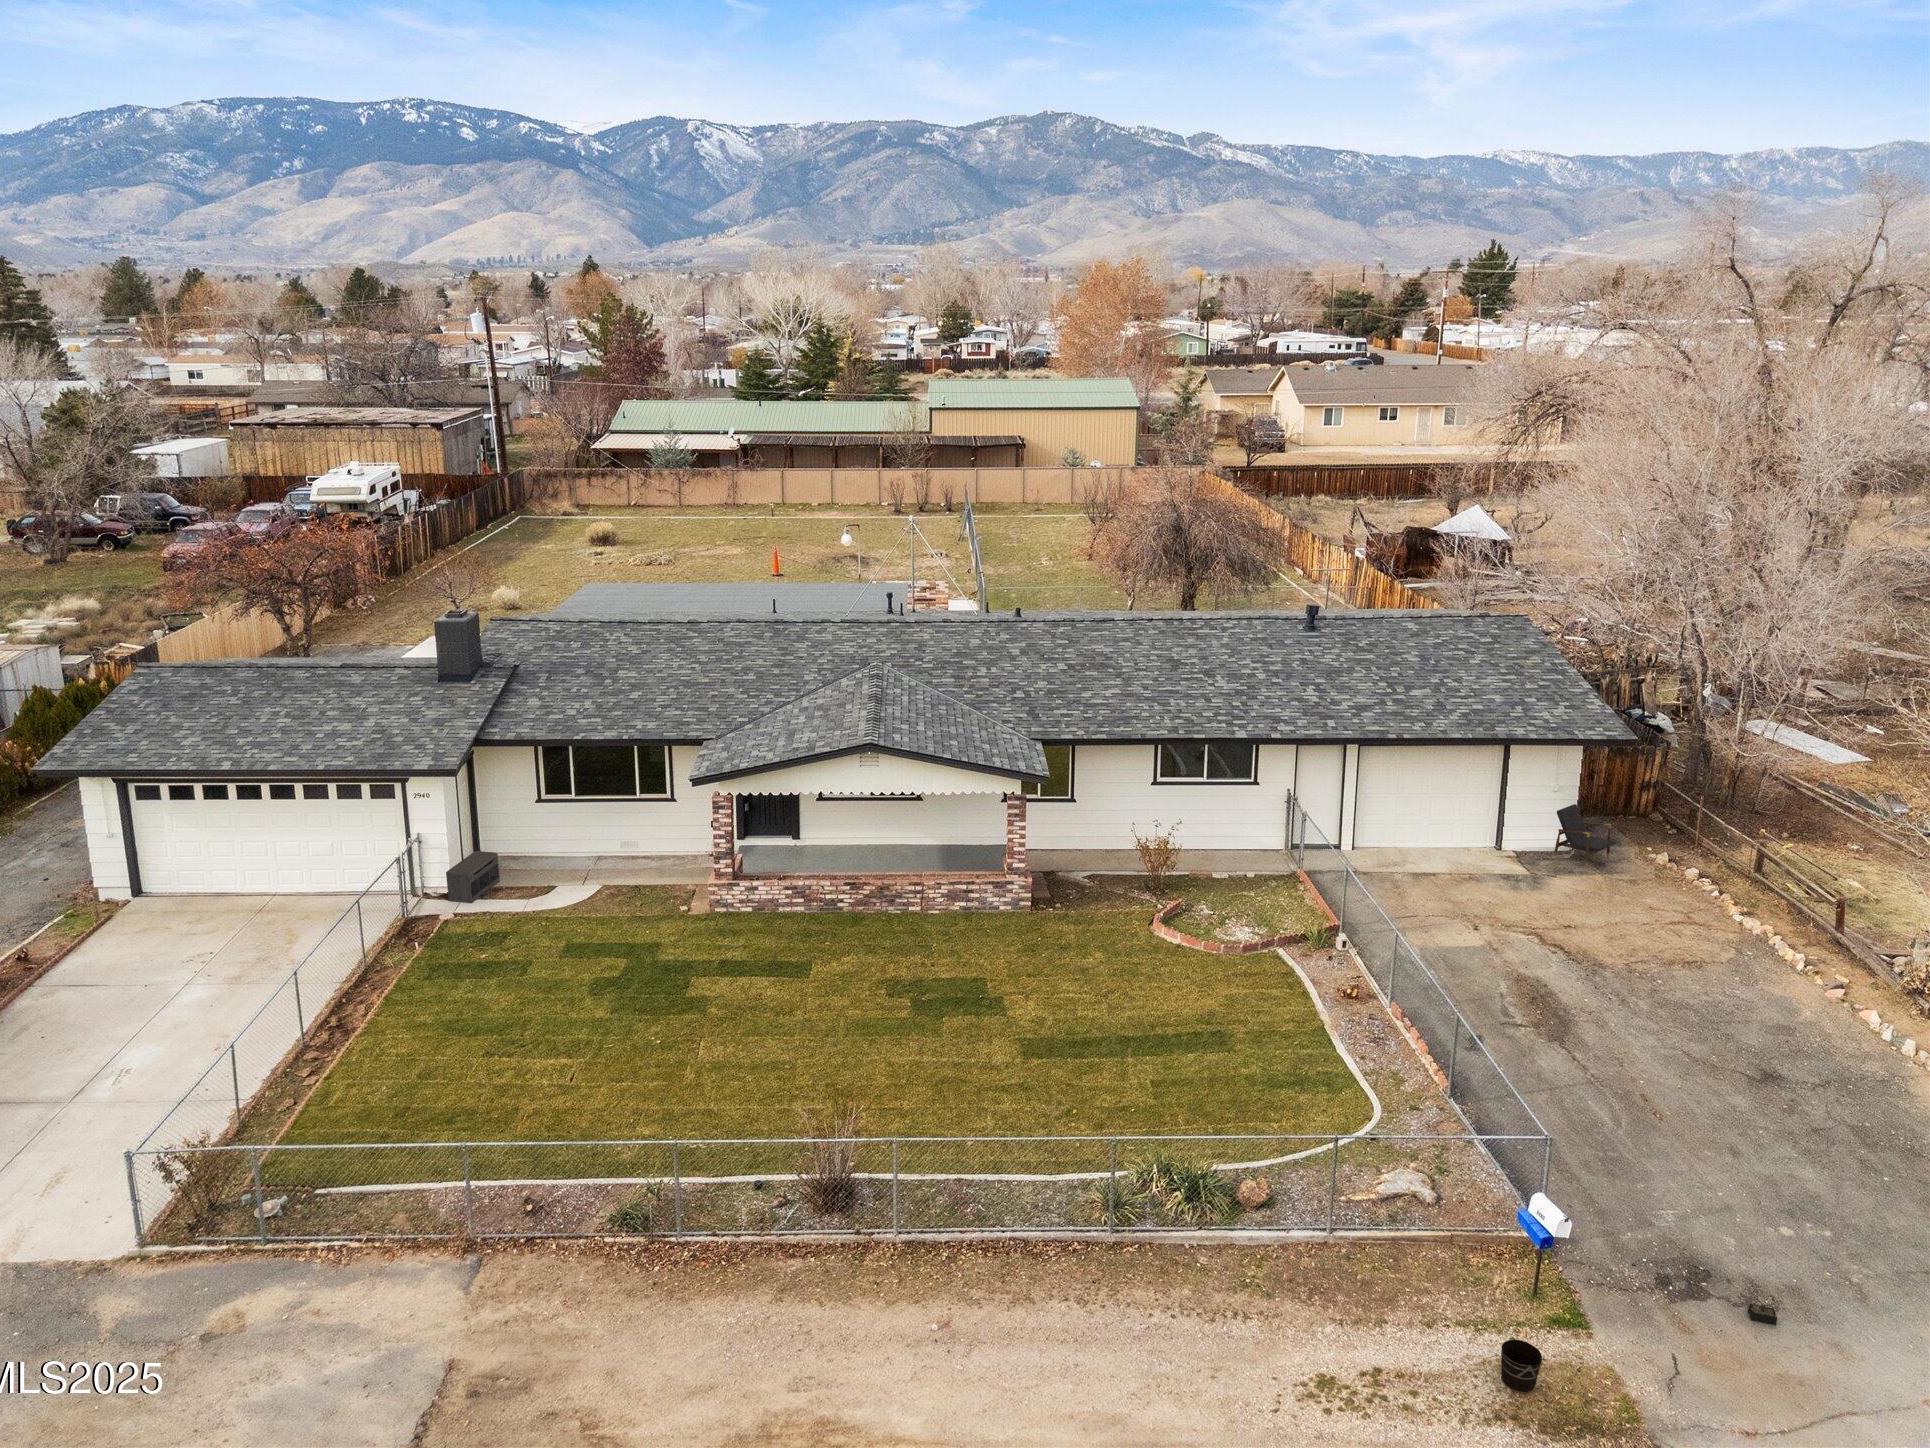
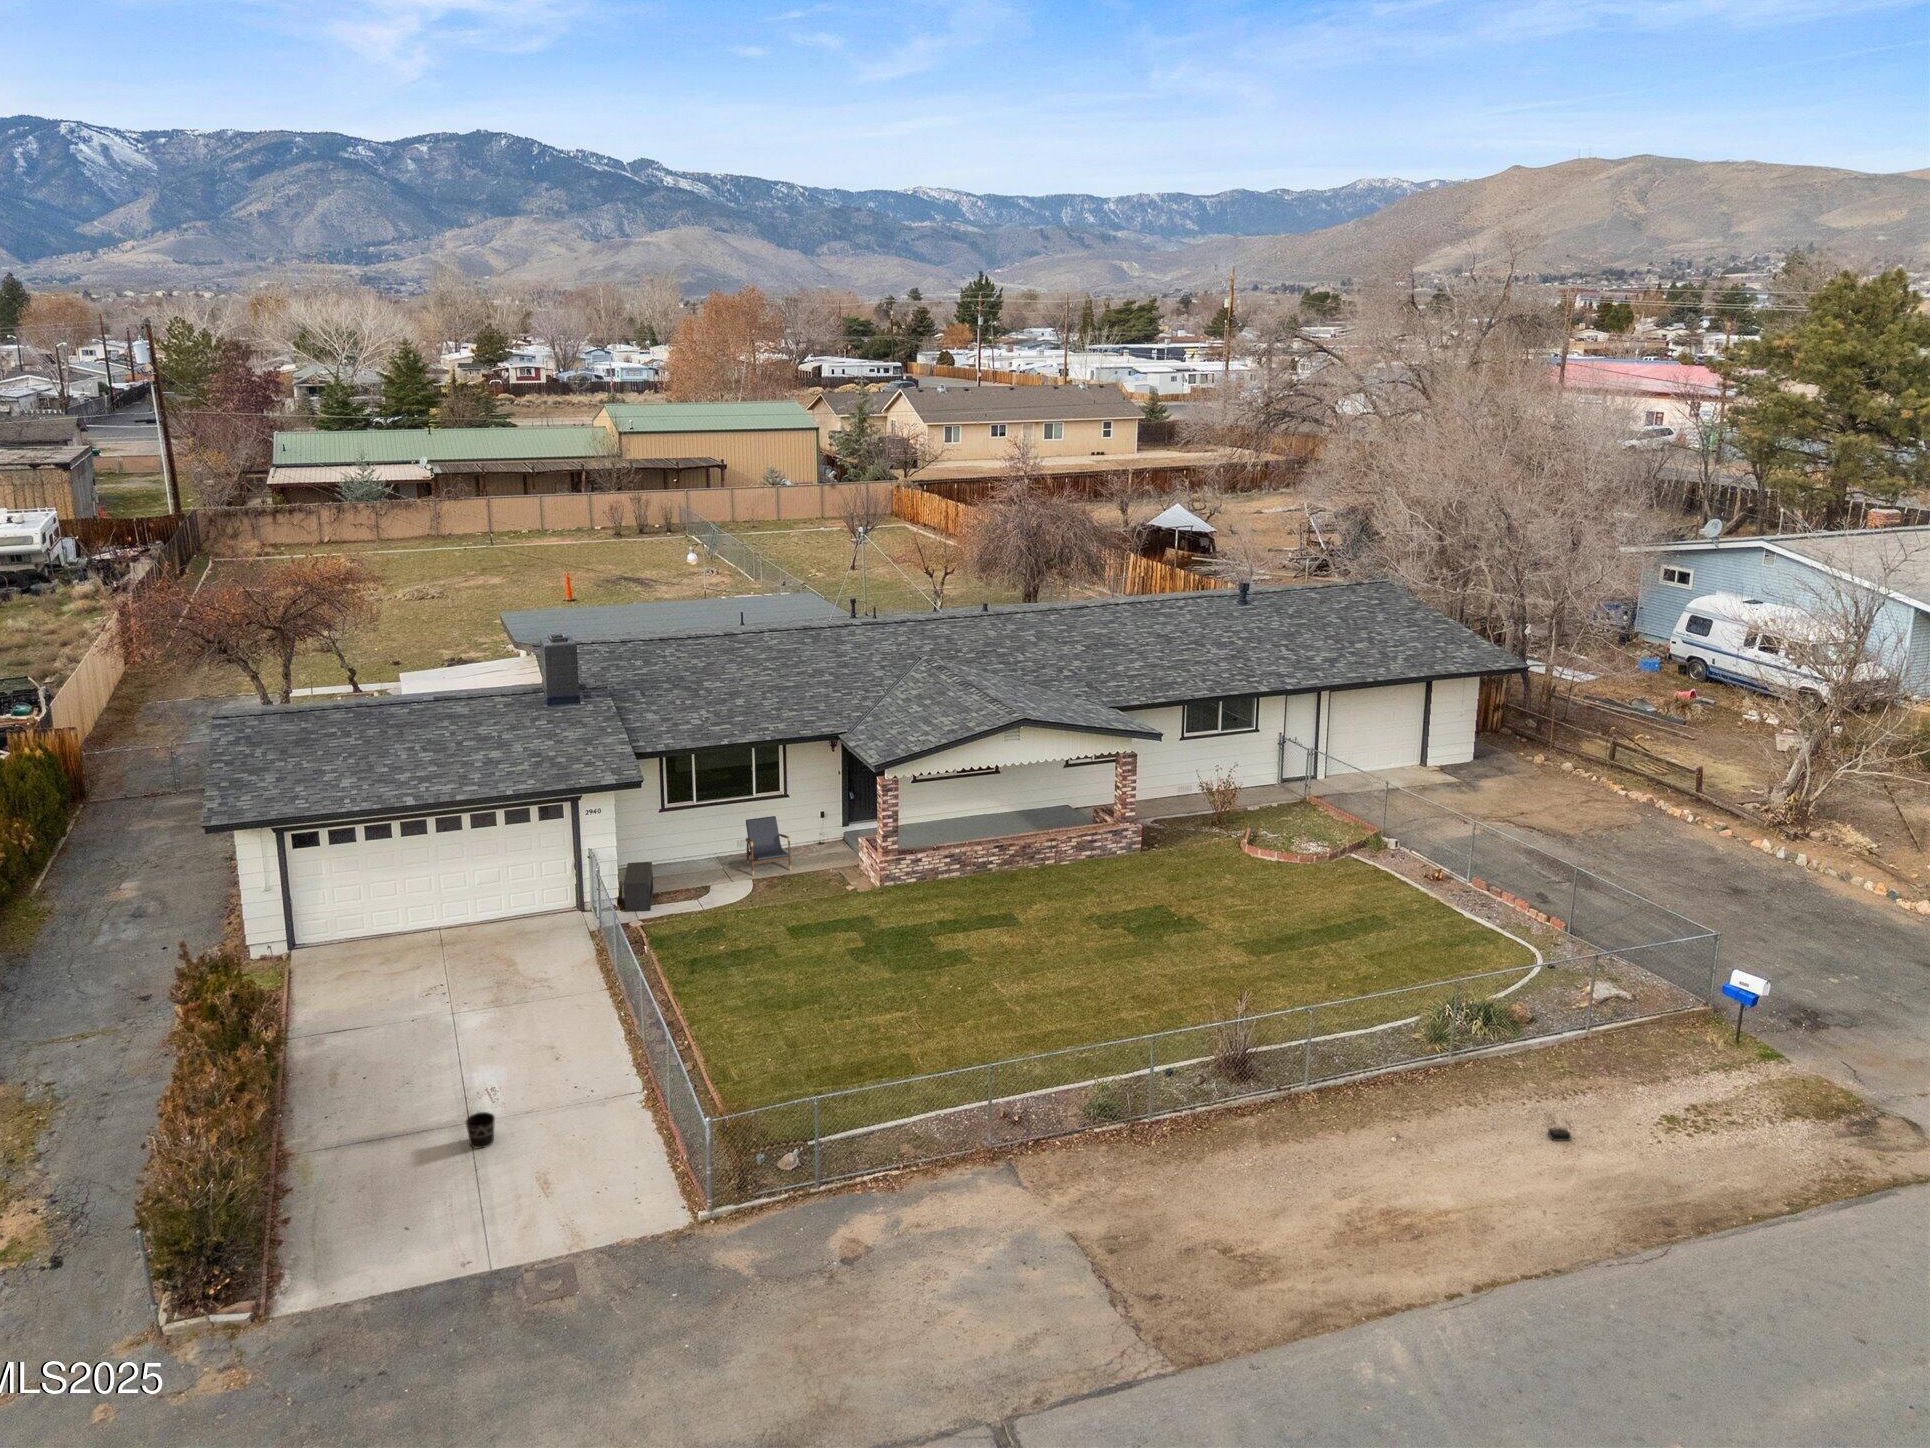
lounge chair: present [1555,804,1616,868] -> present [746,816,791,876]
decorative plant: present [1740,1284,1785,1325] -> present [1548,1117,1571,1141]
bucket: present [1501,1338,1542,1393] -> present [465,1112,495,1149]

